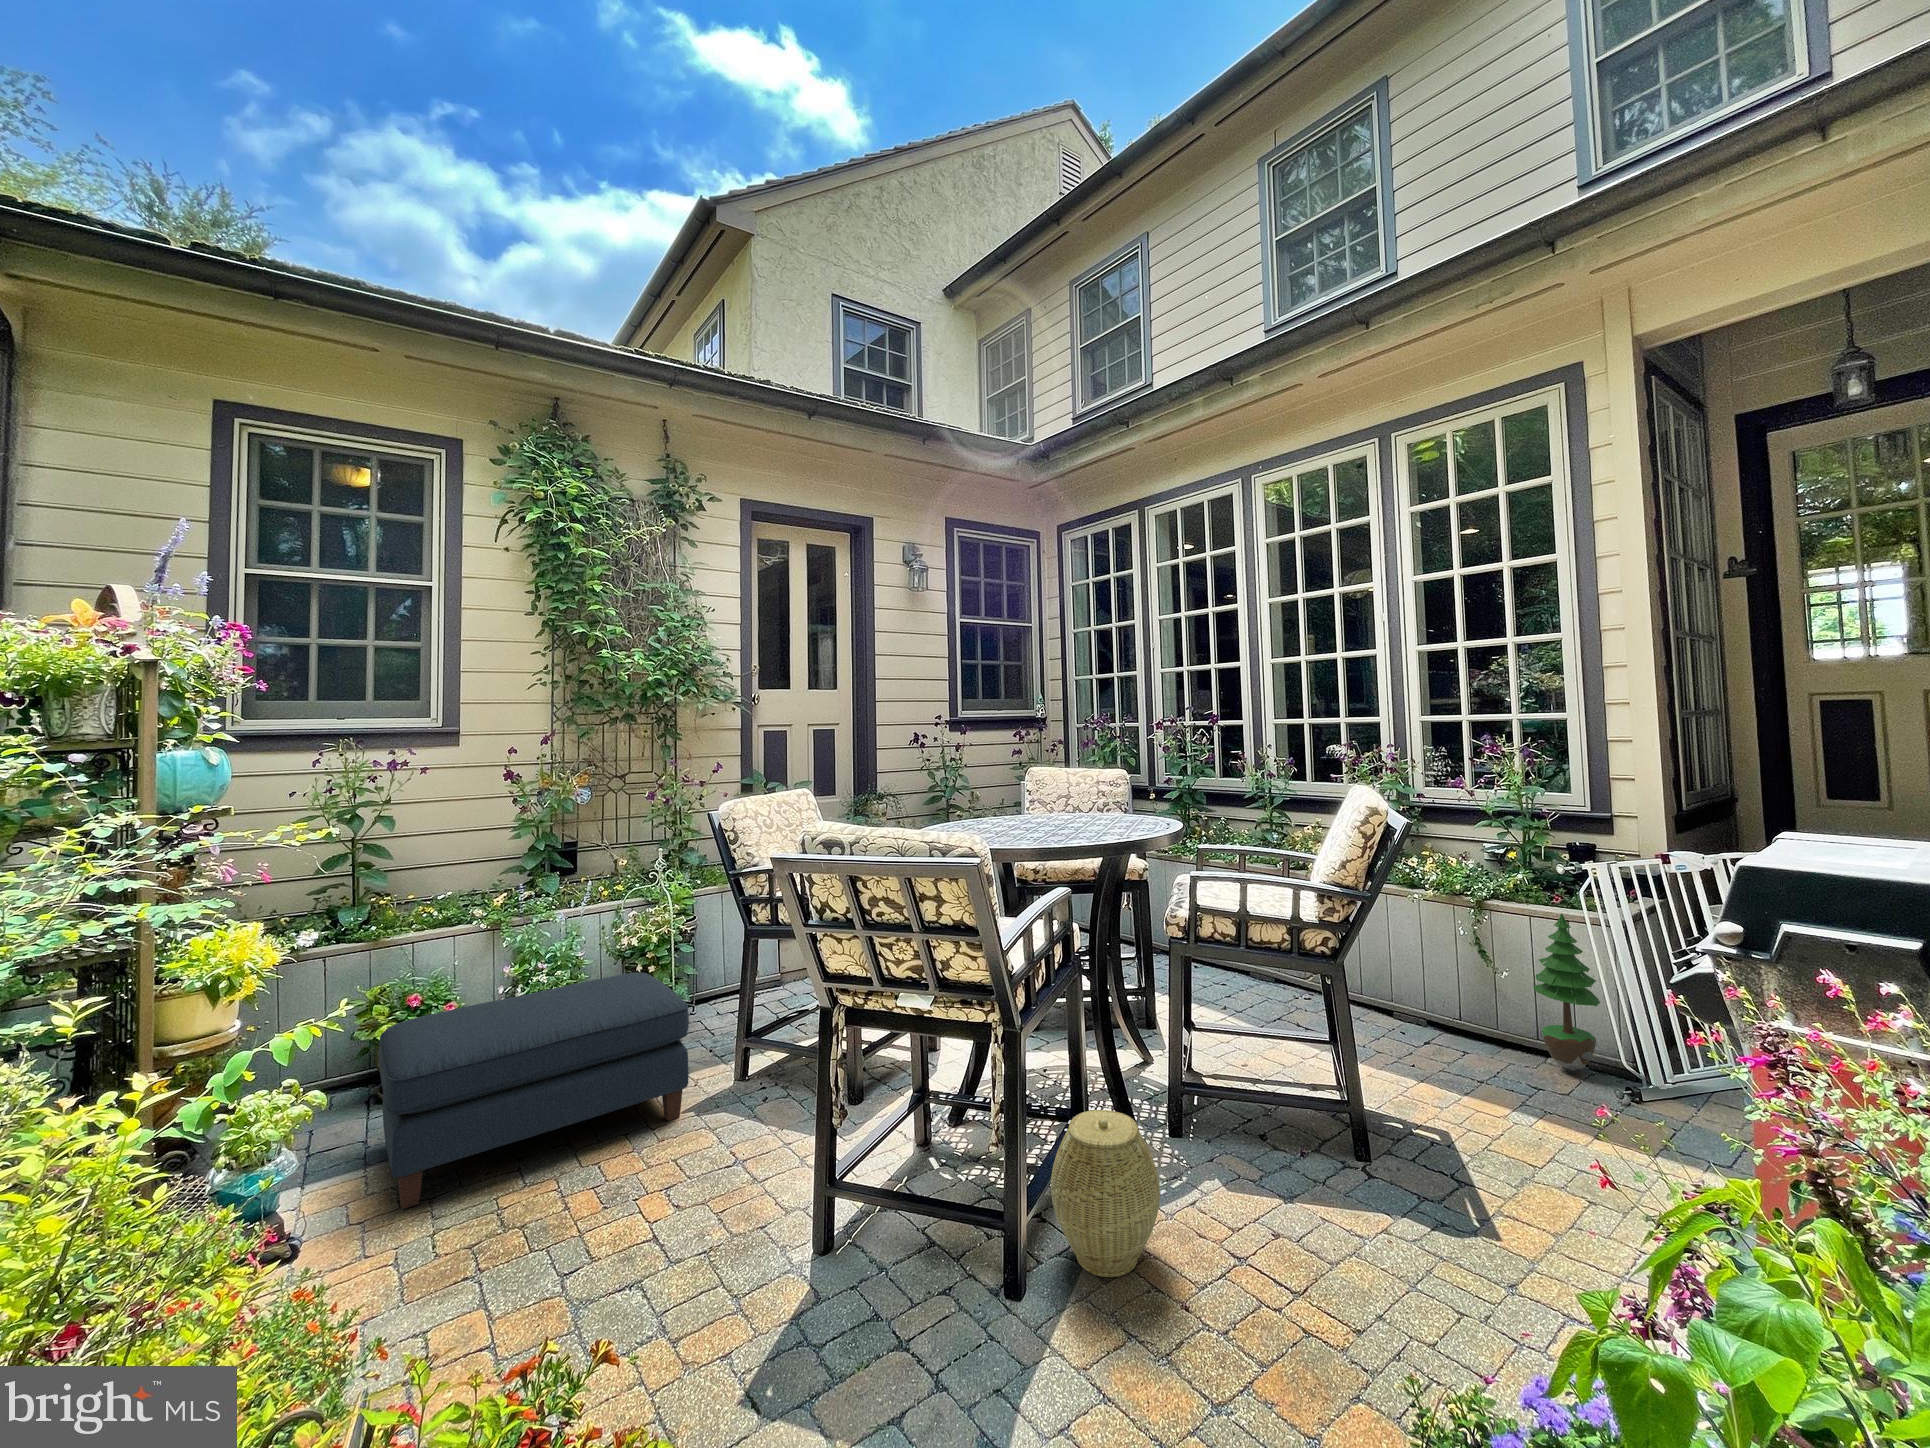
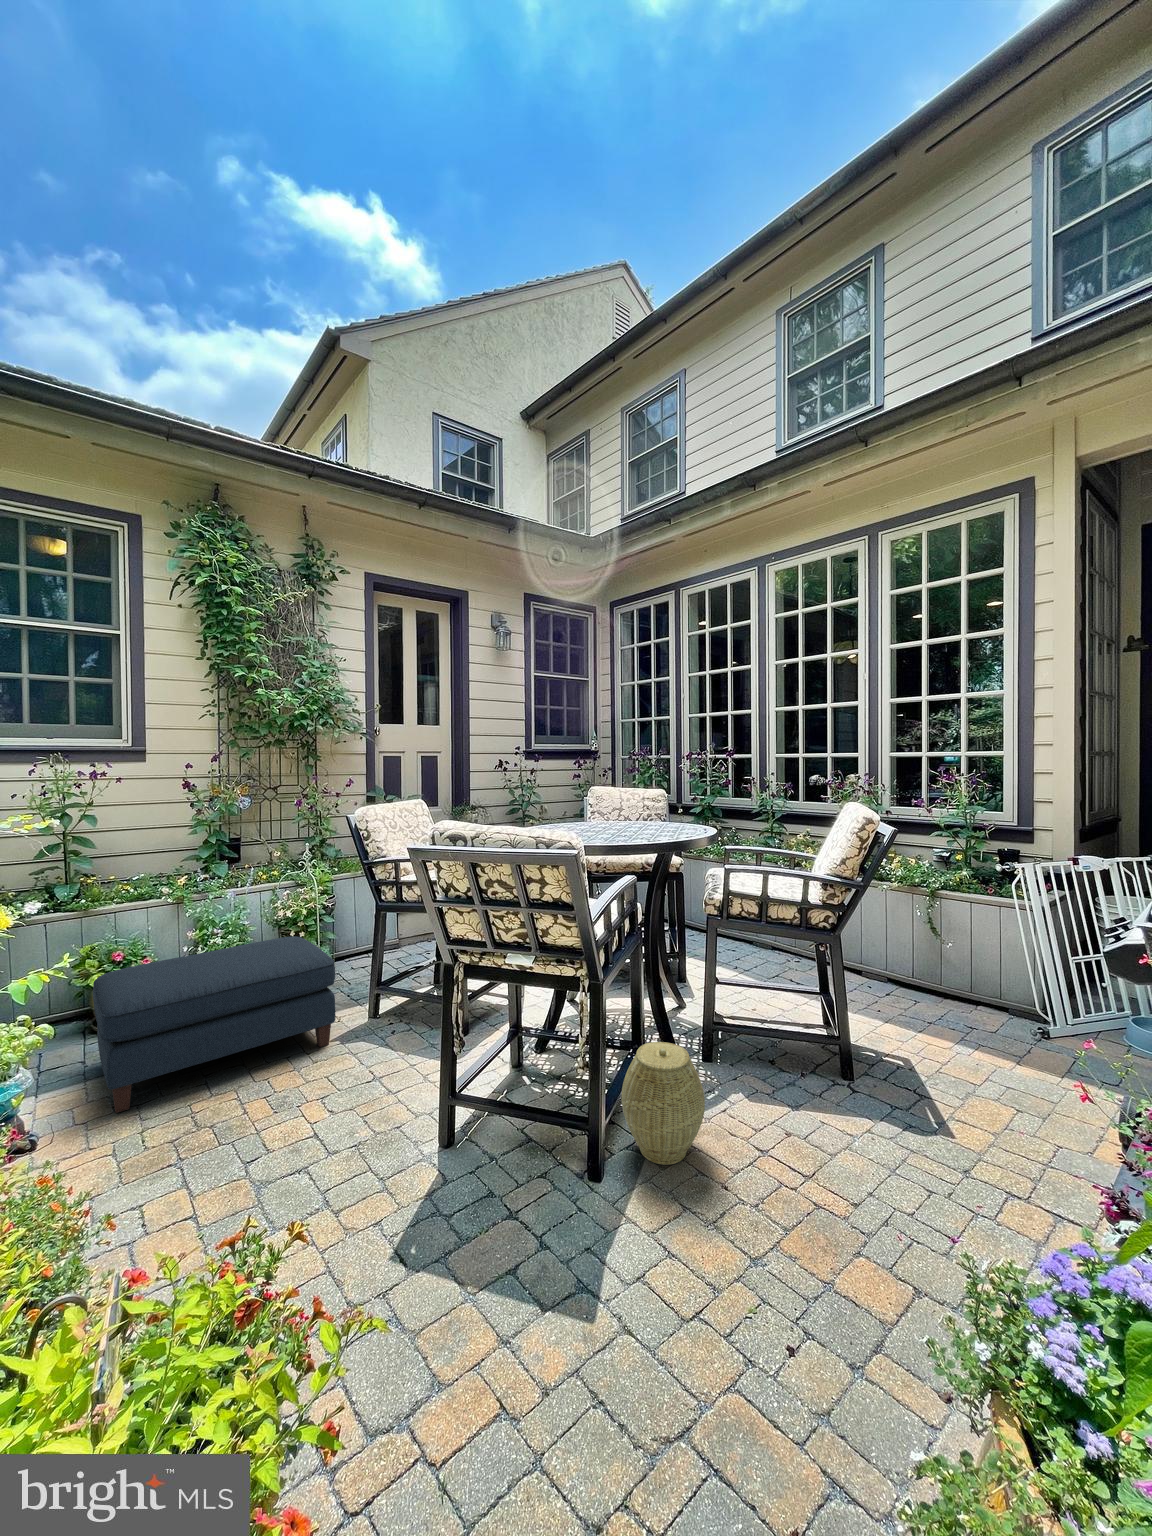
potted tree: present [1533,913,1600,1071] -> none [969,899,1021,1015]

